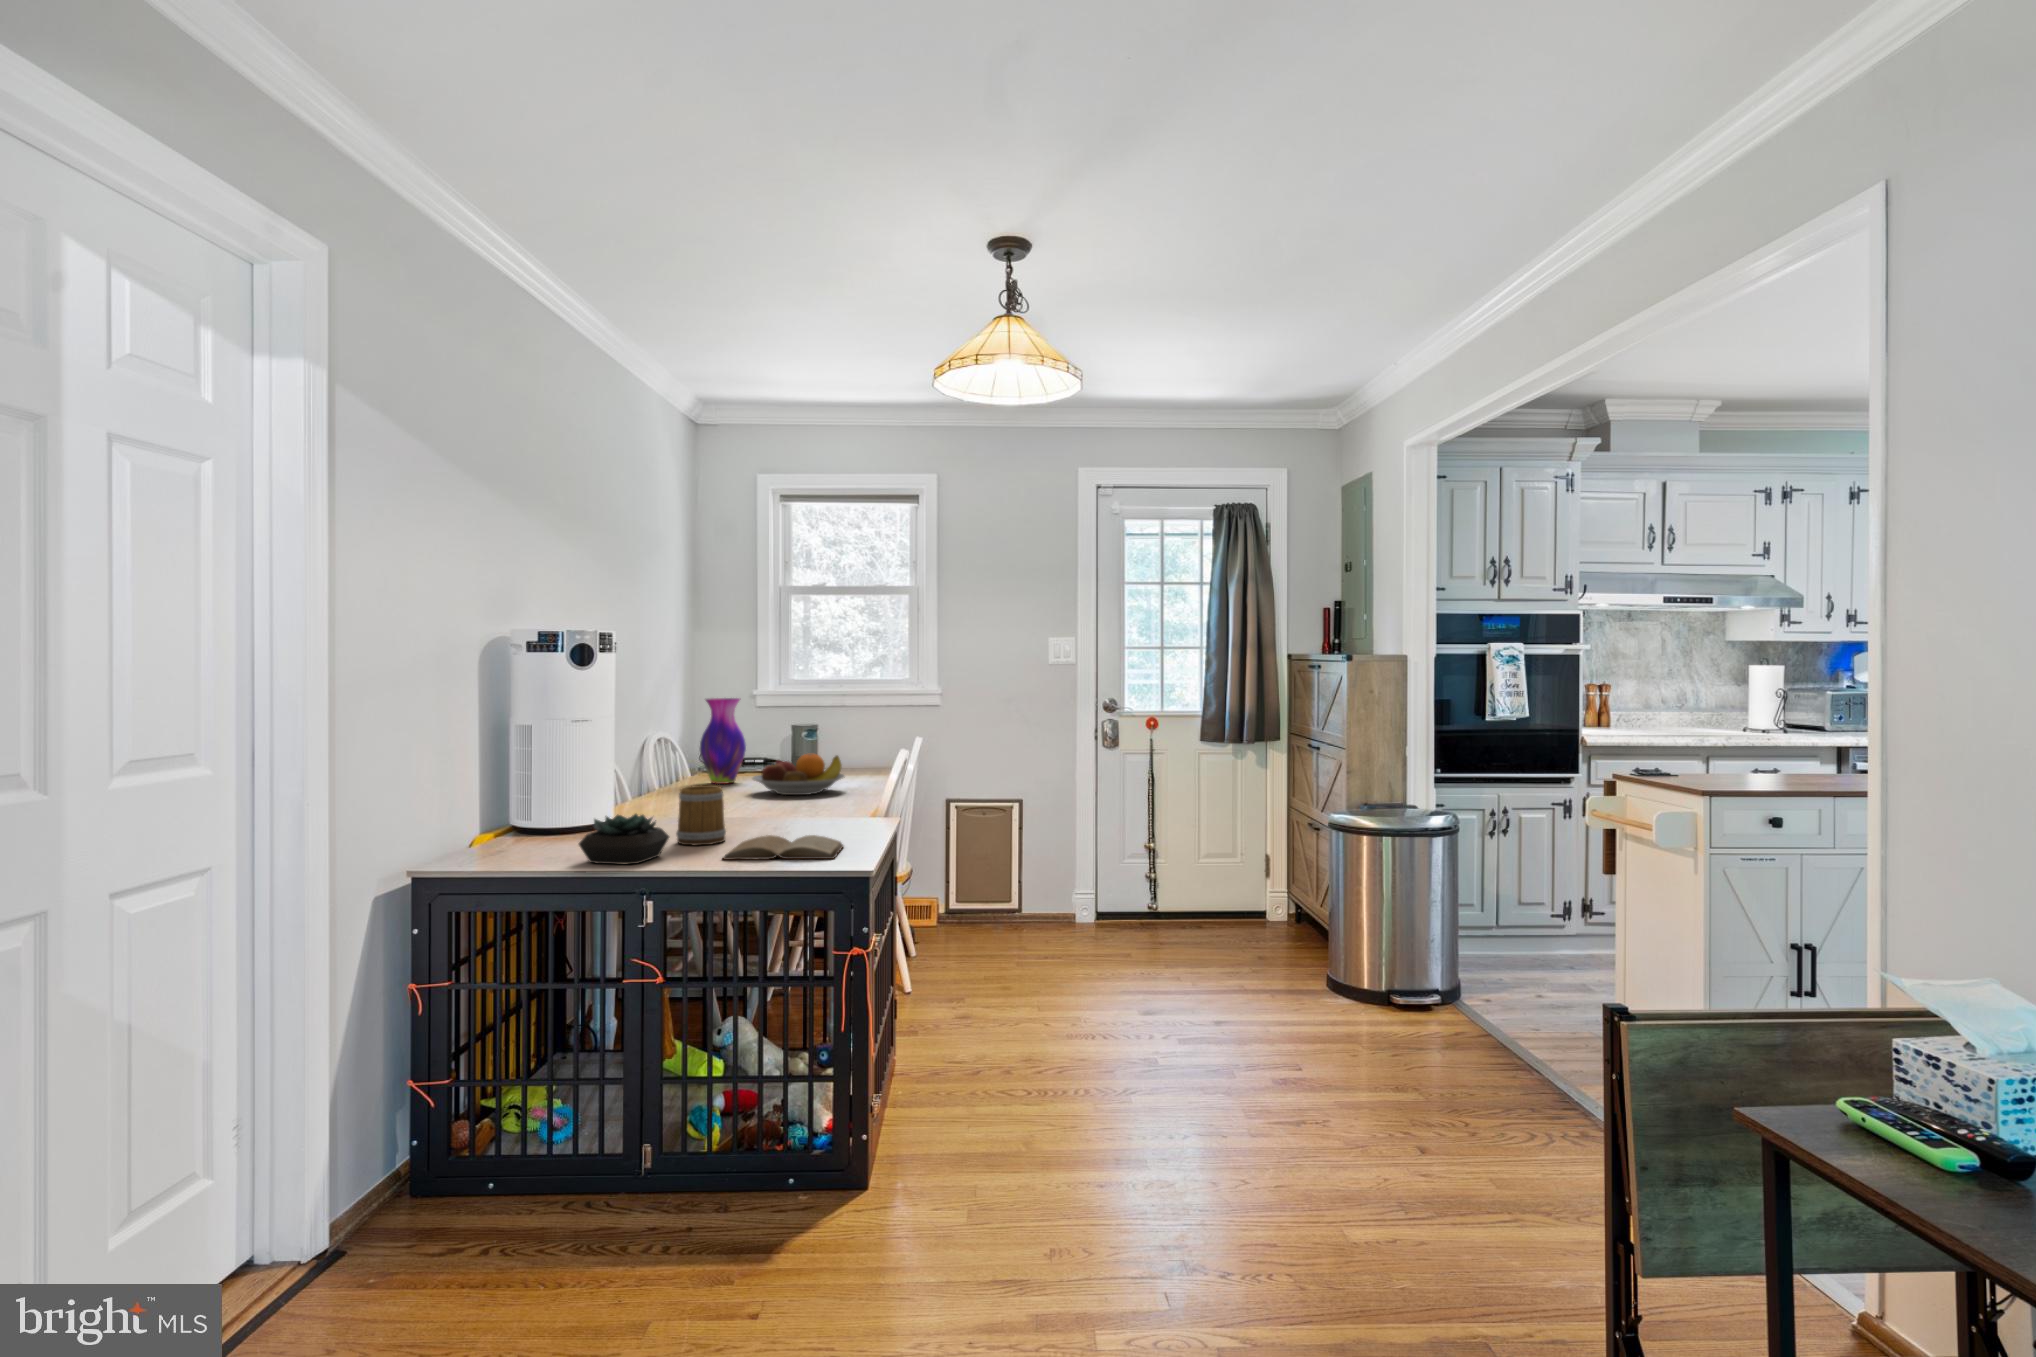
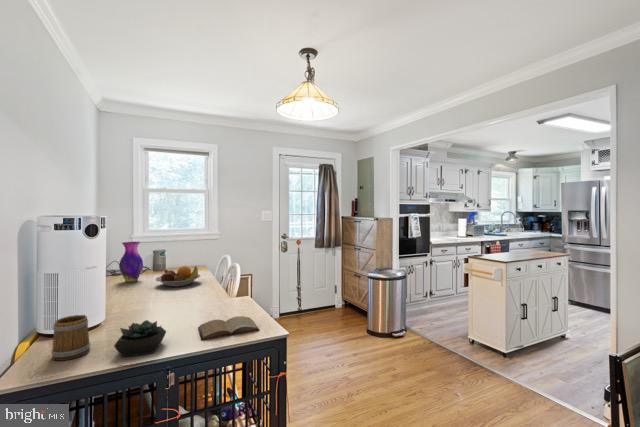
mug: present [676,785,726,845] -> present [51,315,90,361]

